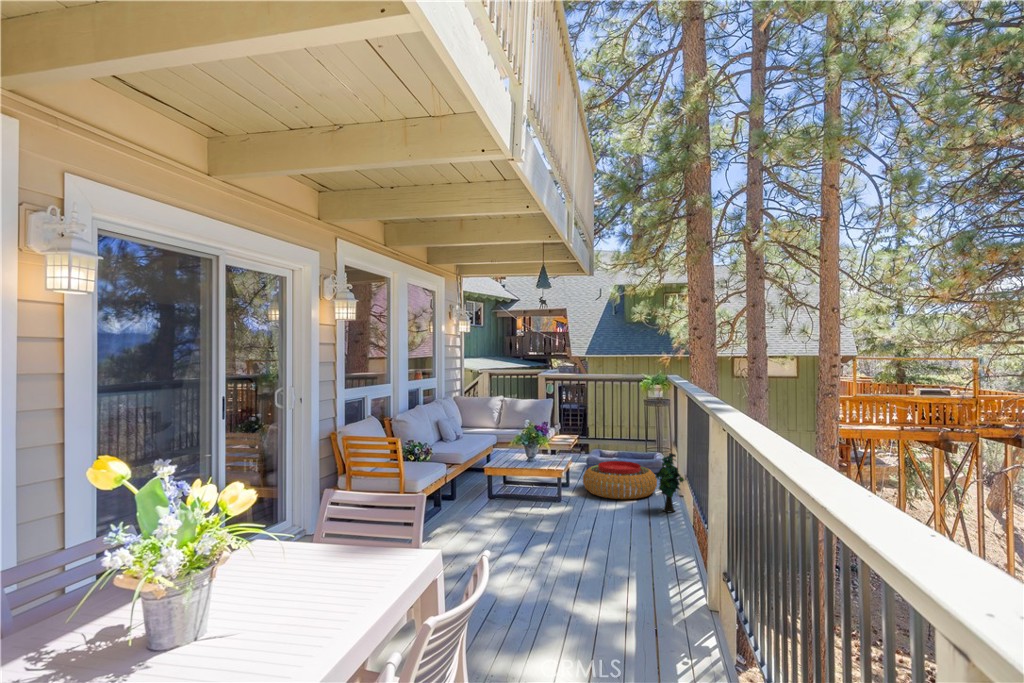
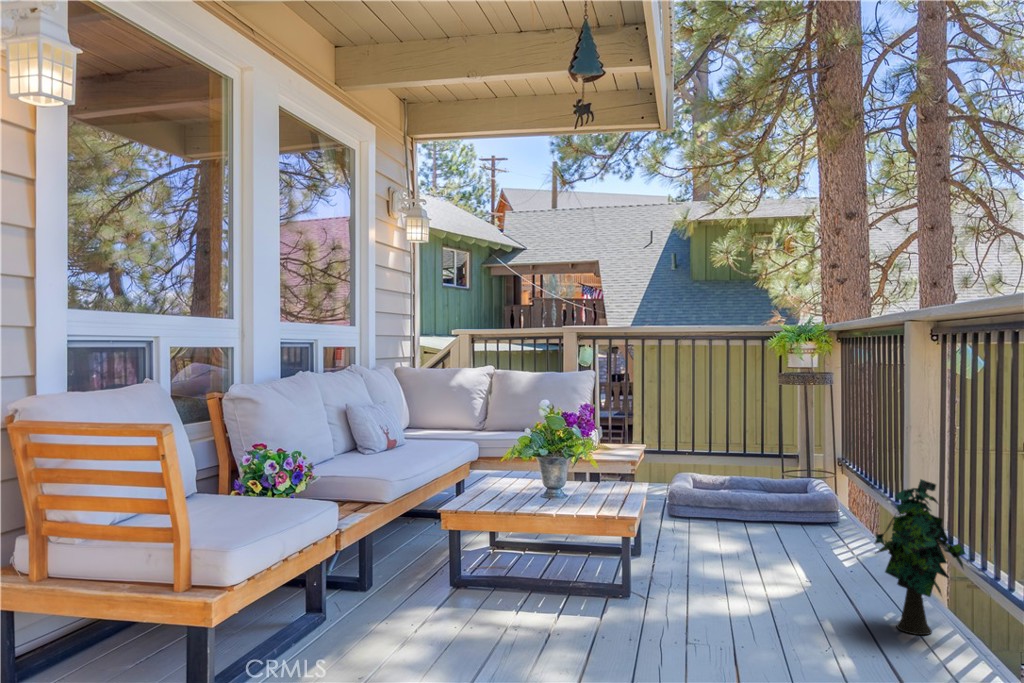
pouf: present [583,461,657,499] -> none [672,498,852,591]

